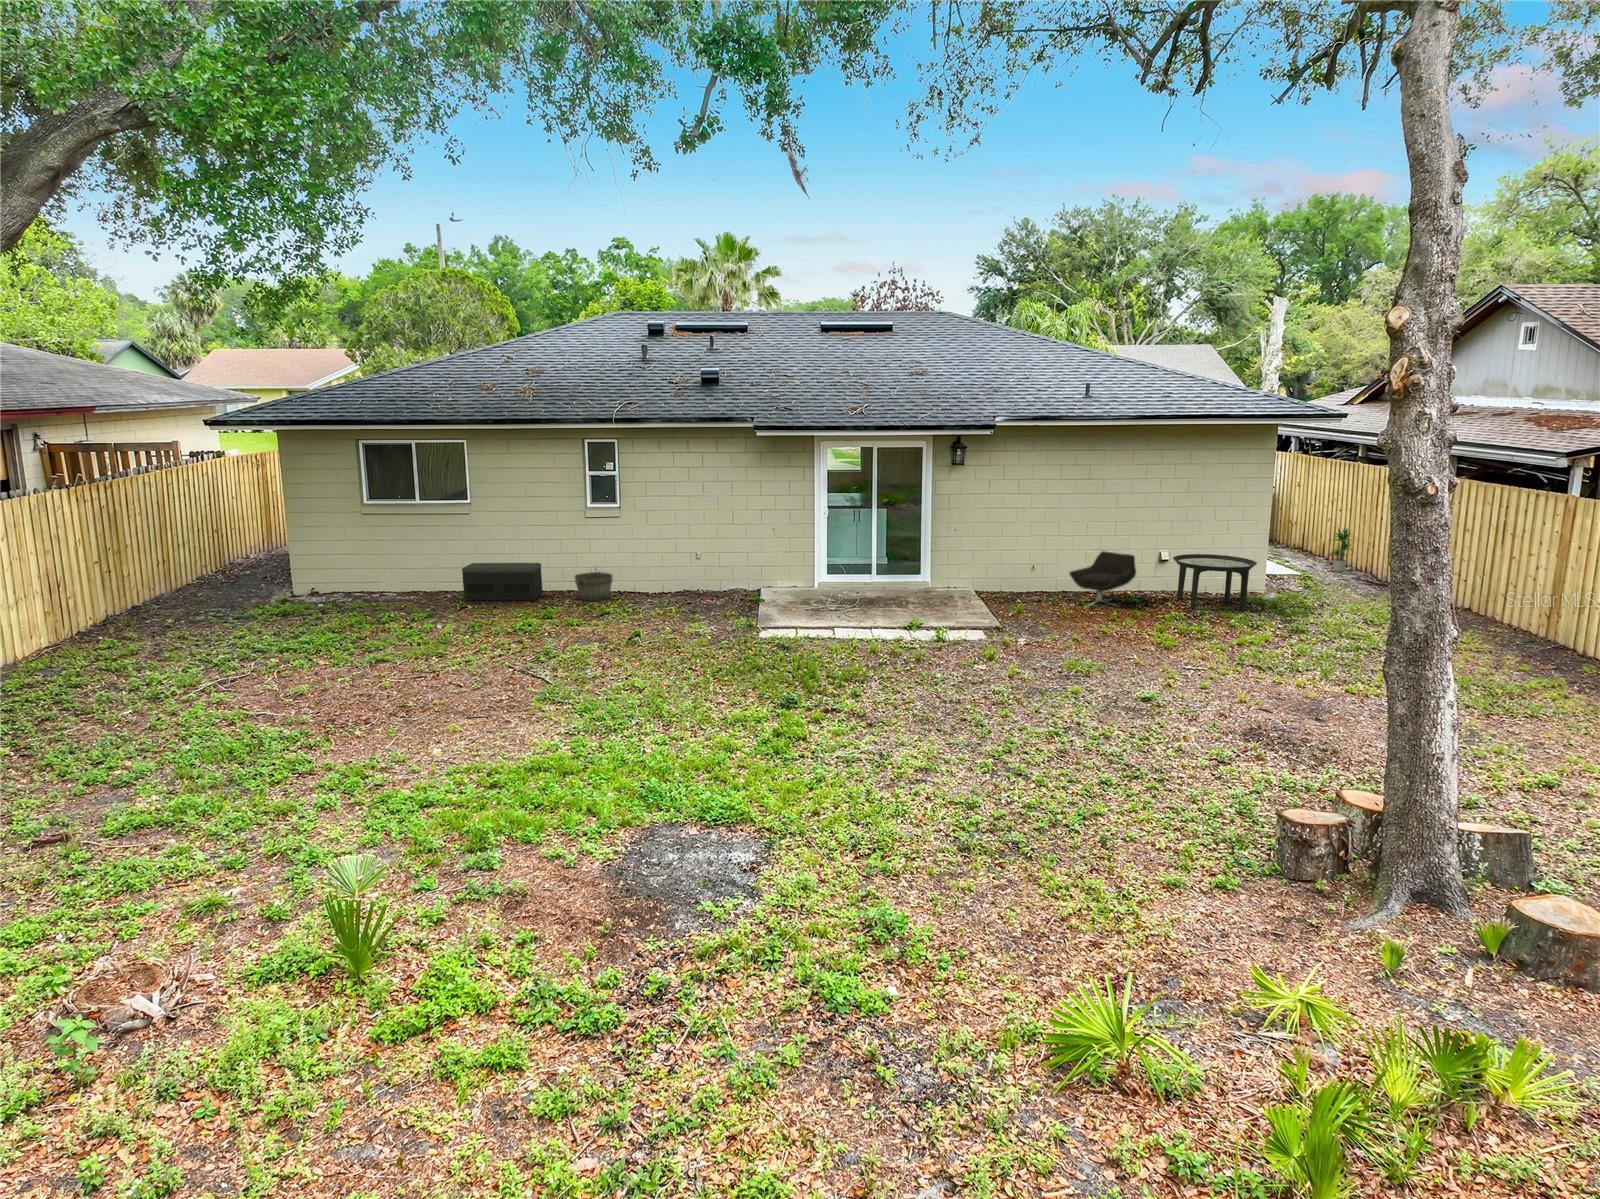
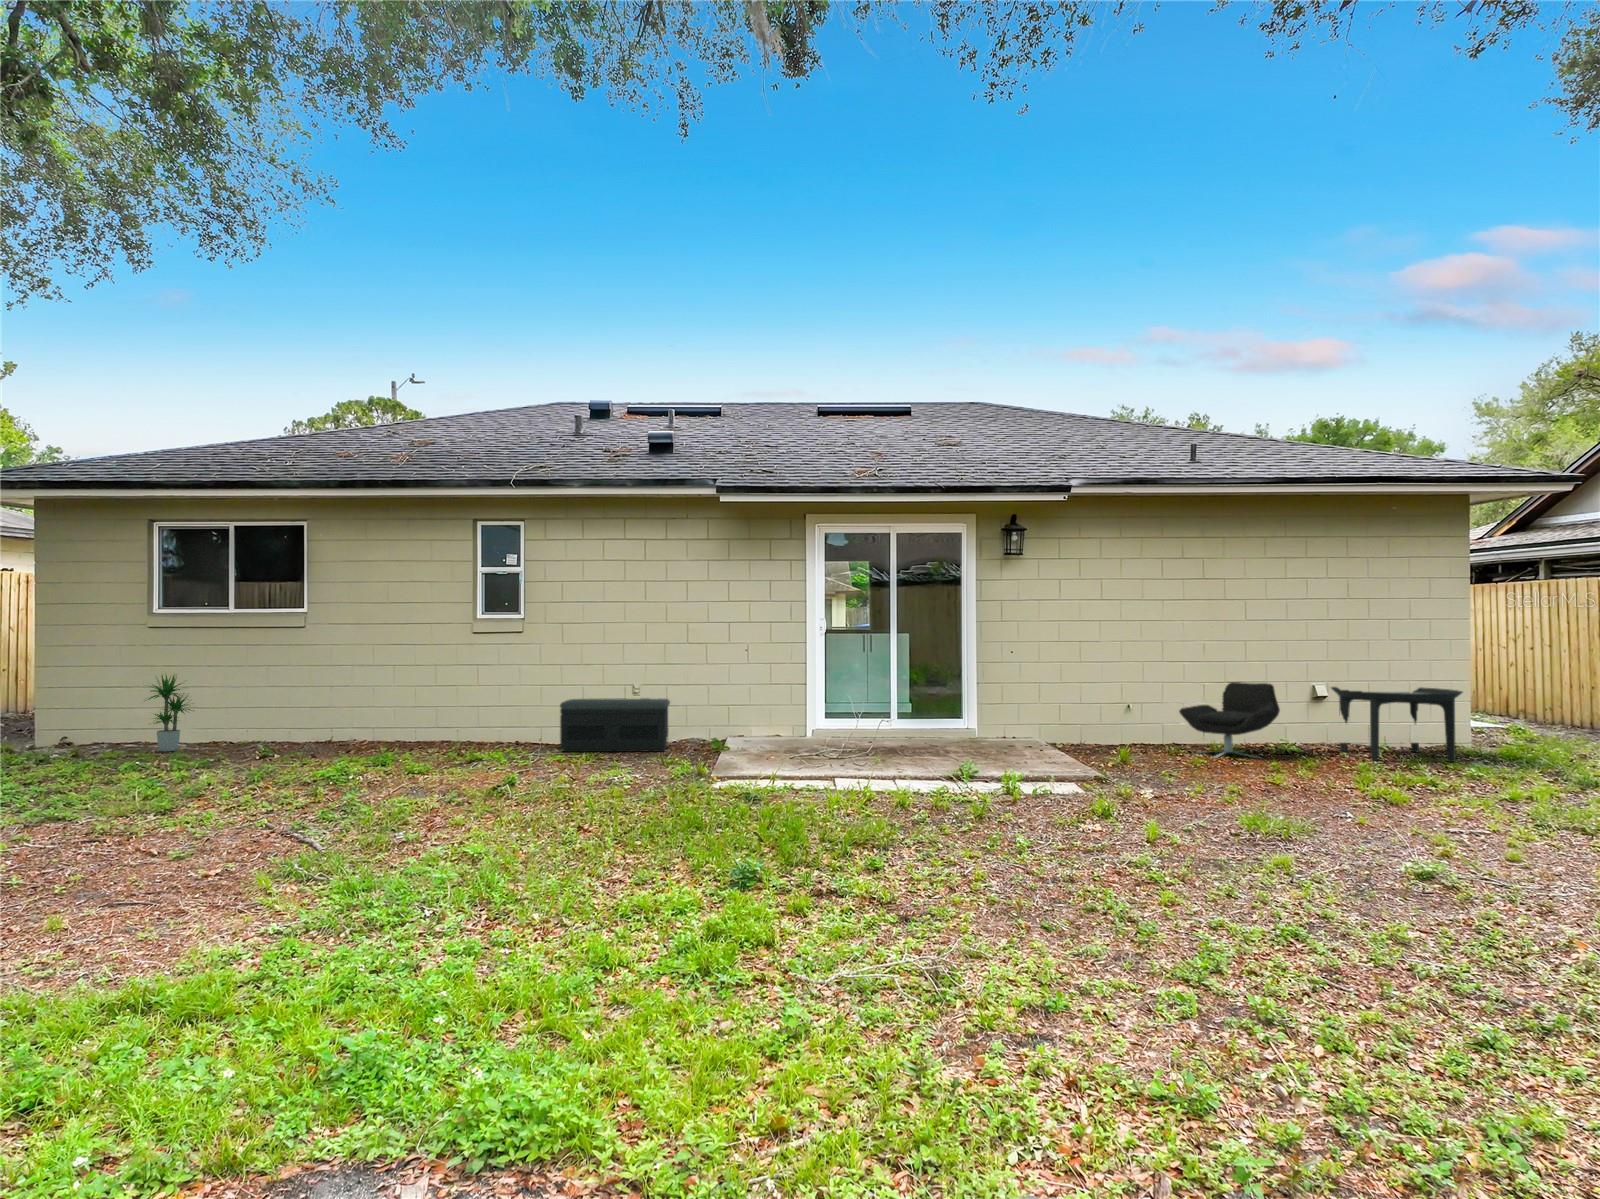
potted plant: present [1330,528,1352,572] -> present [145,674,193,752]
storage bench: present [462,563,543,601] -> present [560,698,670,752]
wooden bucket: present [575,569,612,601] -> none [450,703,508,752]

